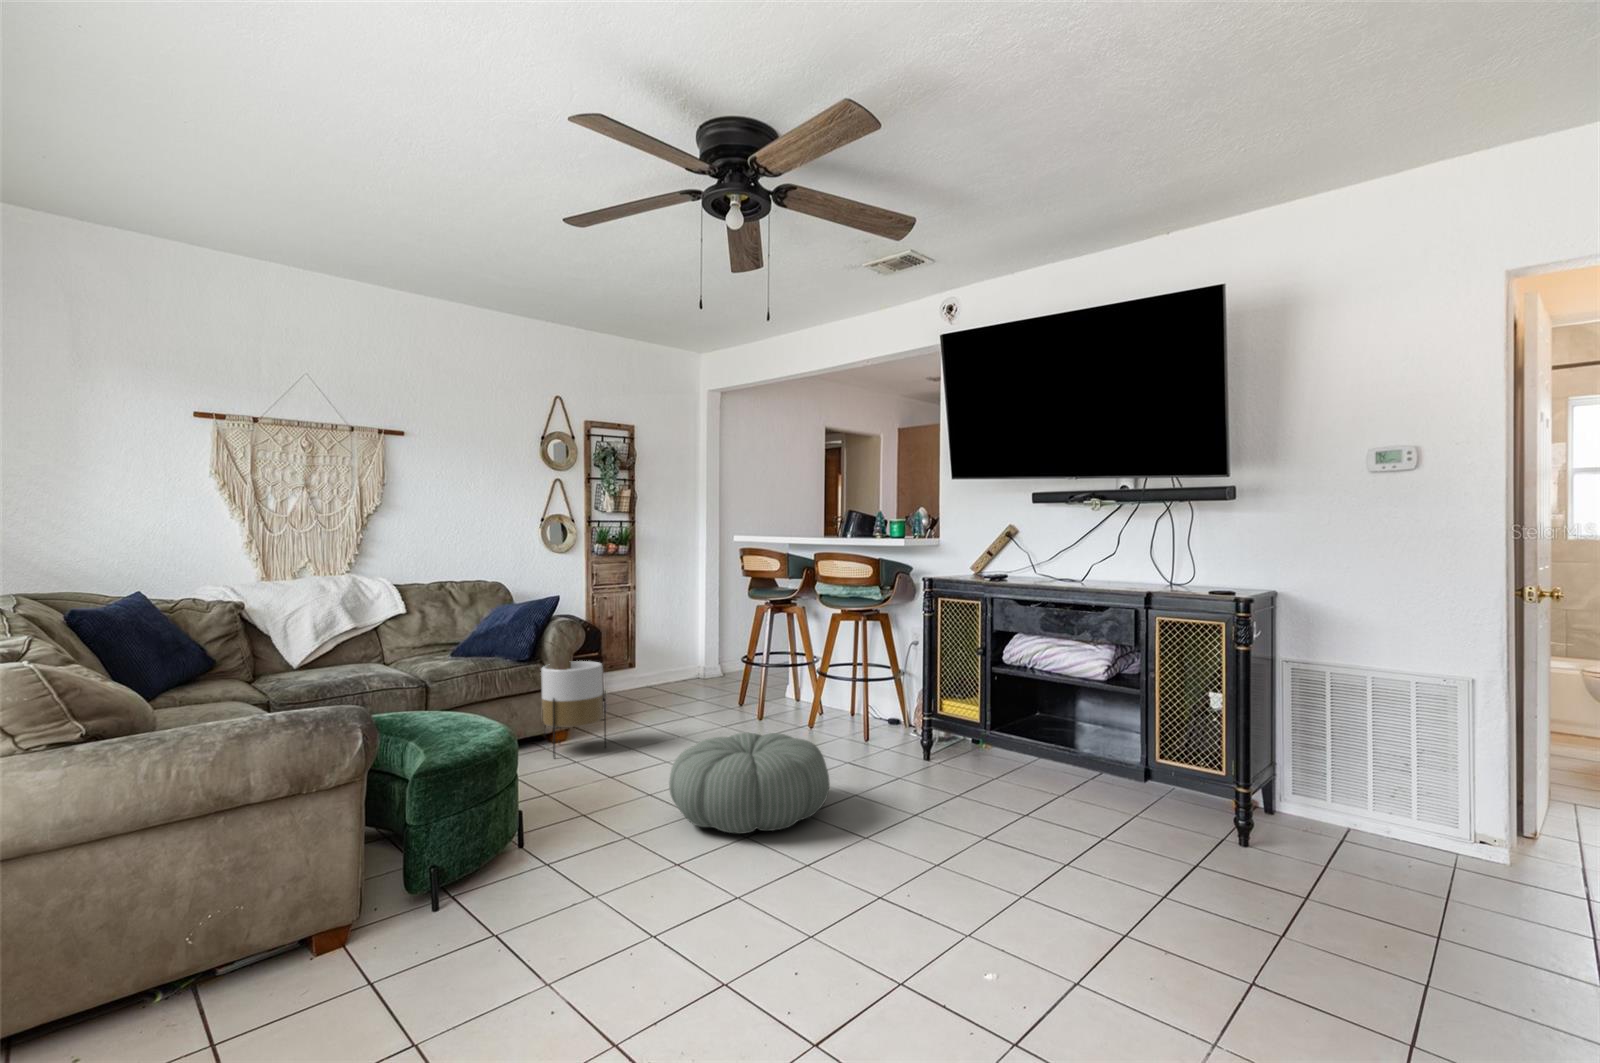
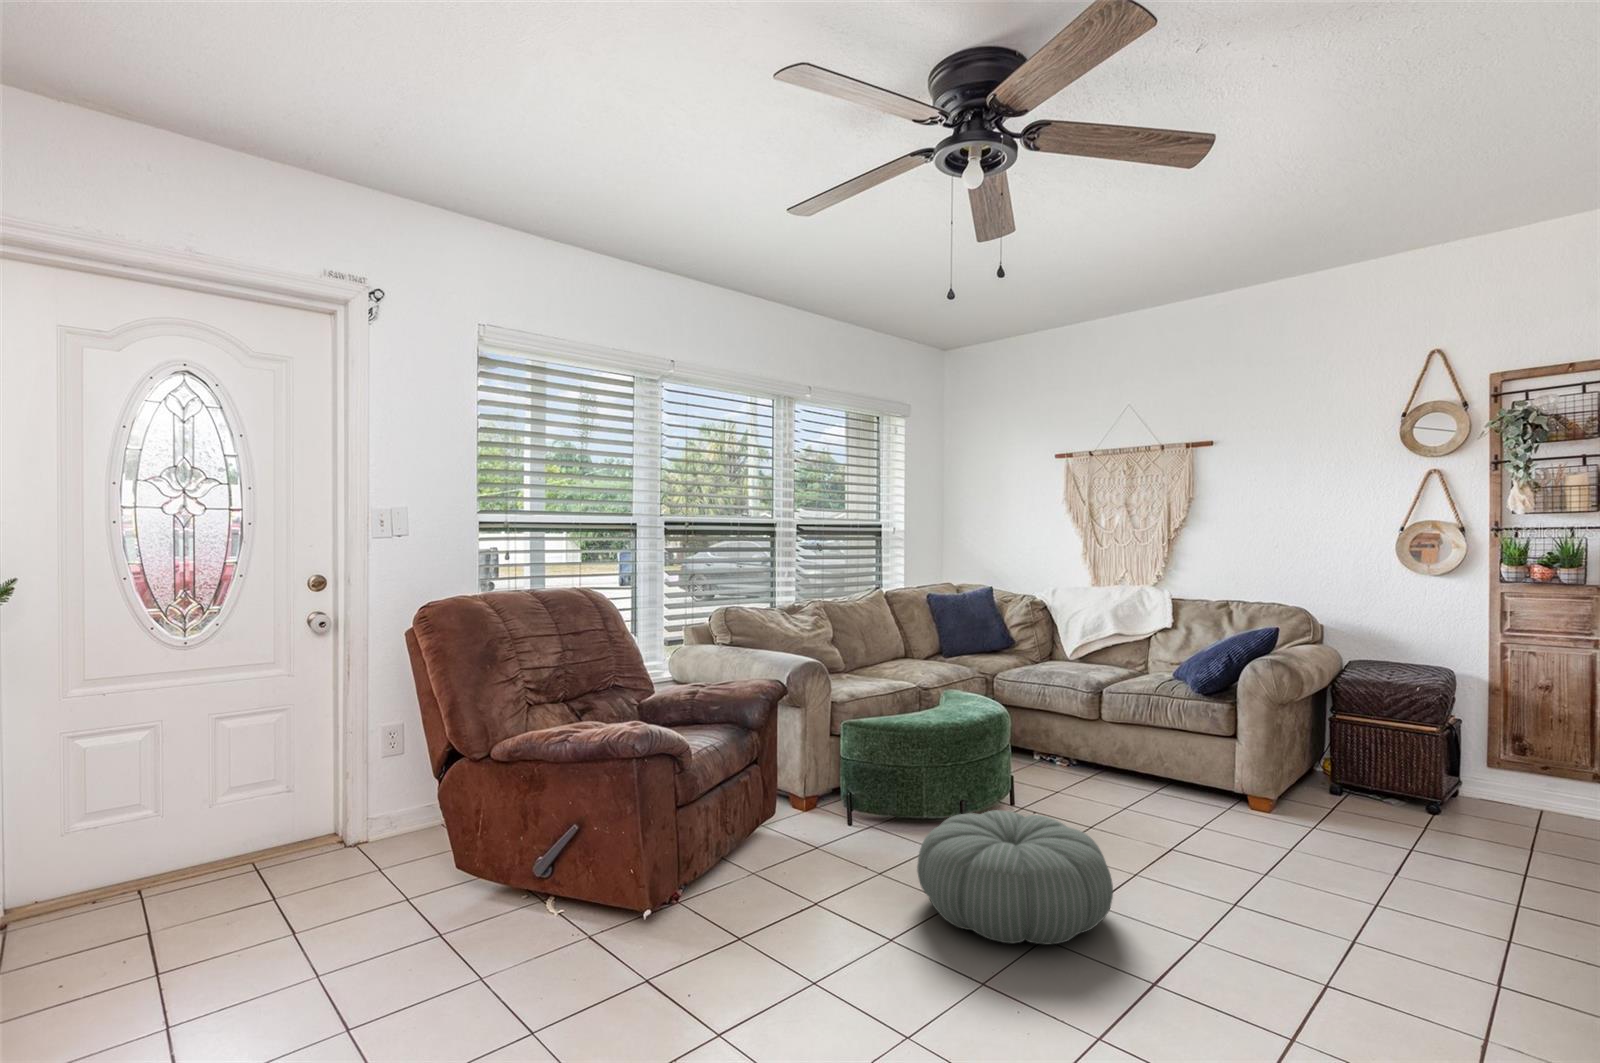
planter: present [541,661,606,758] -> none [1168,709,1250,830]

